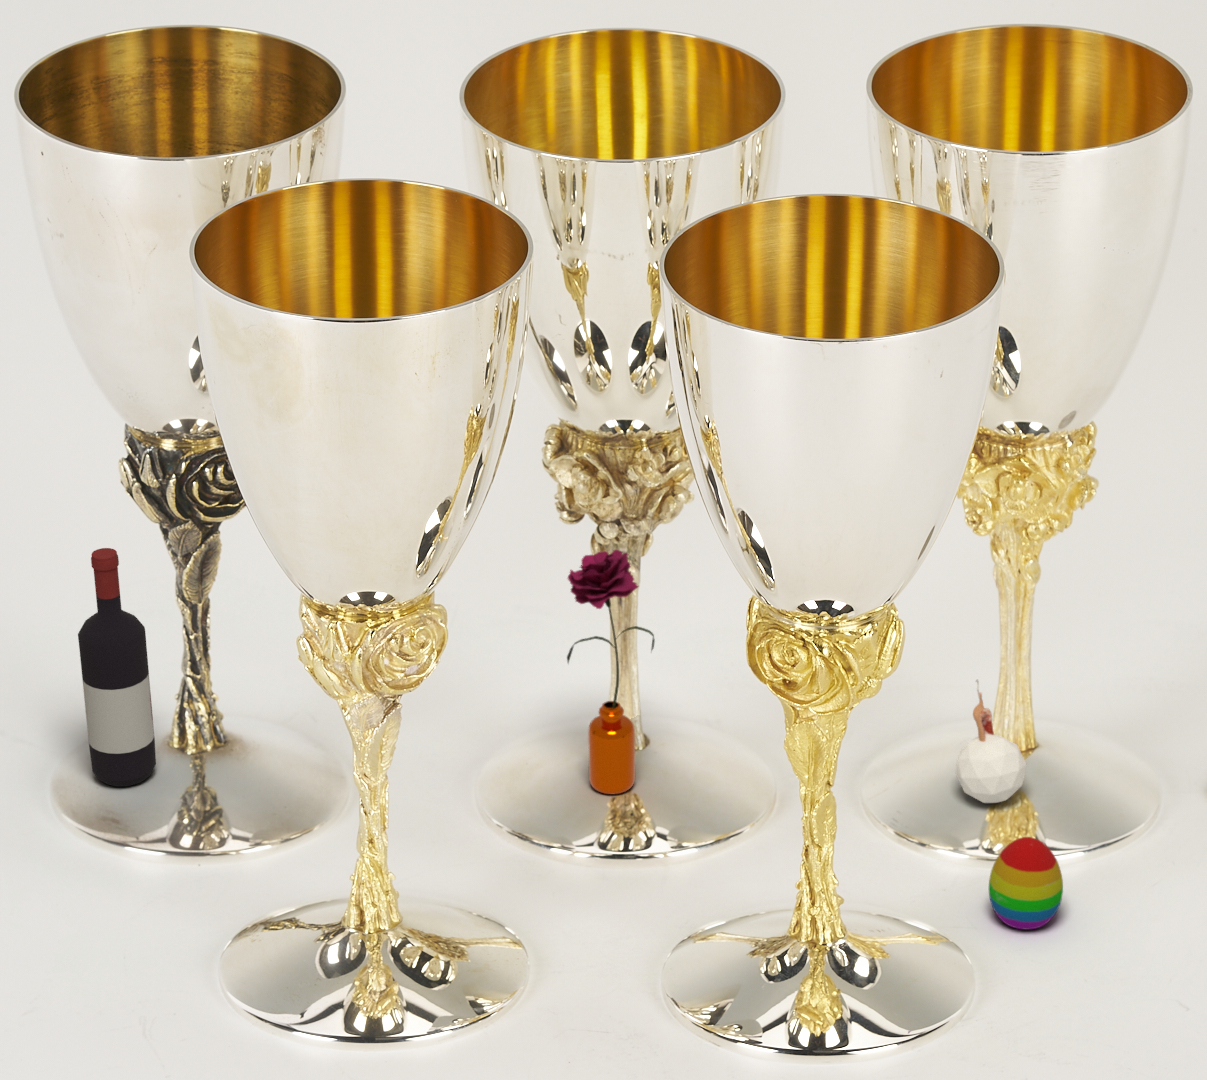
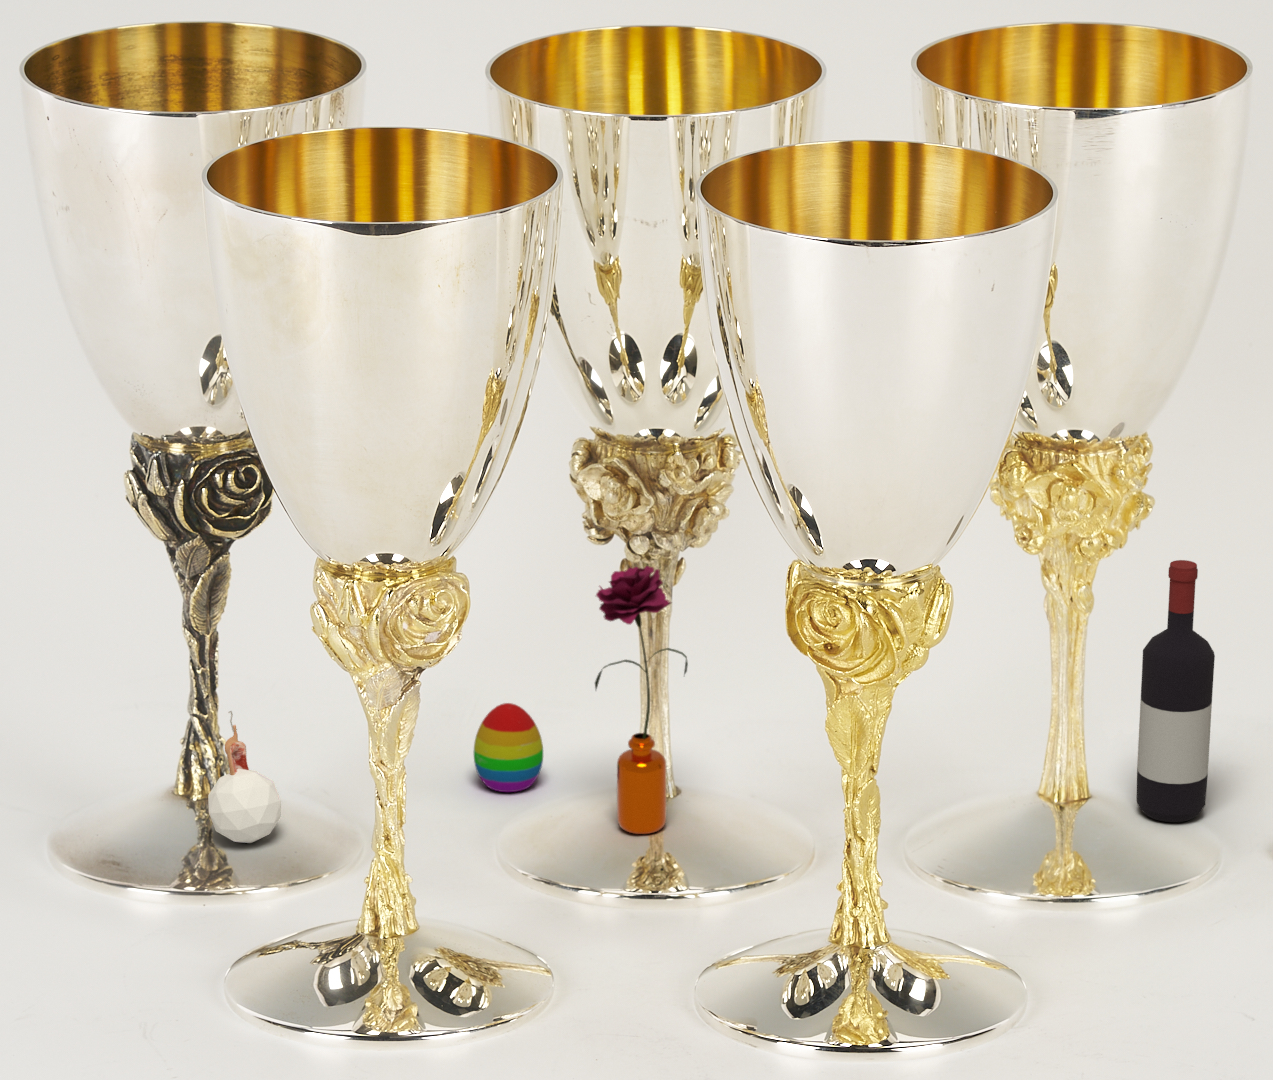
wine bottle: present [78,548,156,786] -> present [1136,560,1215,822]
candle: present [956,680,1026,803] -> present [208,711,281,843]
decorative egg: present [989,837,1063,930] -> present [474,703,543,792]

